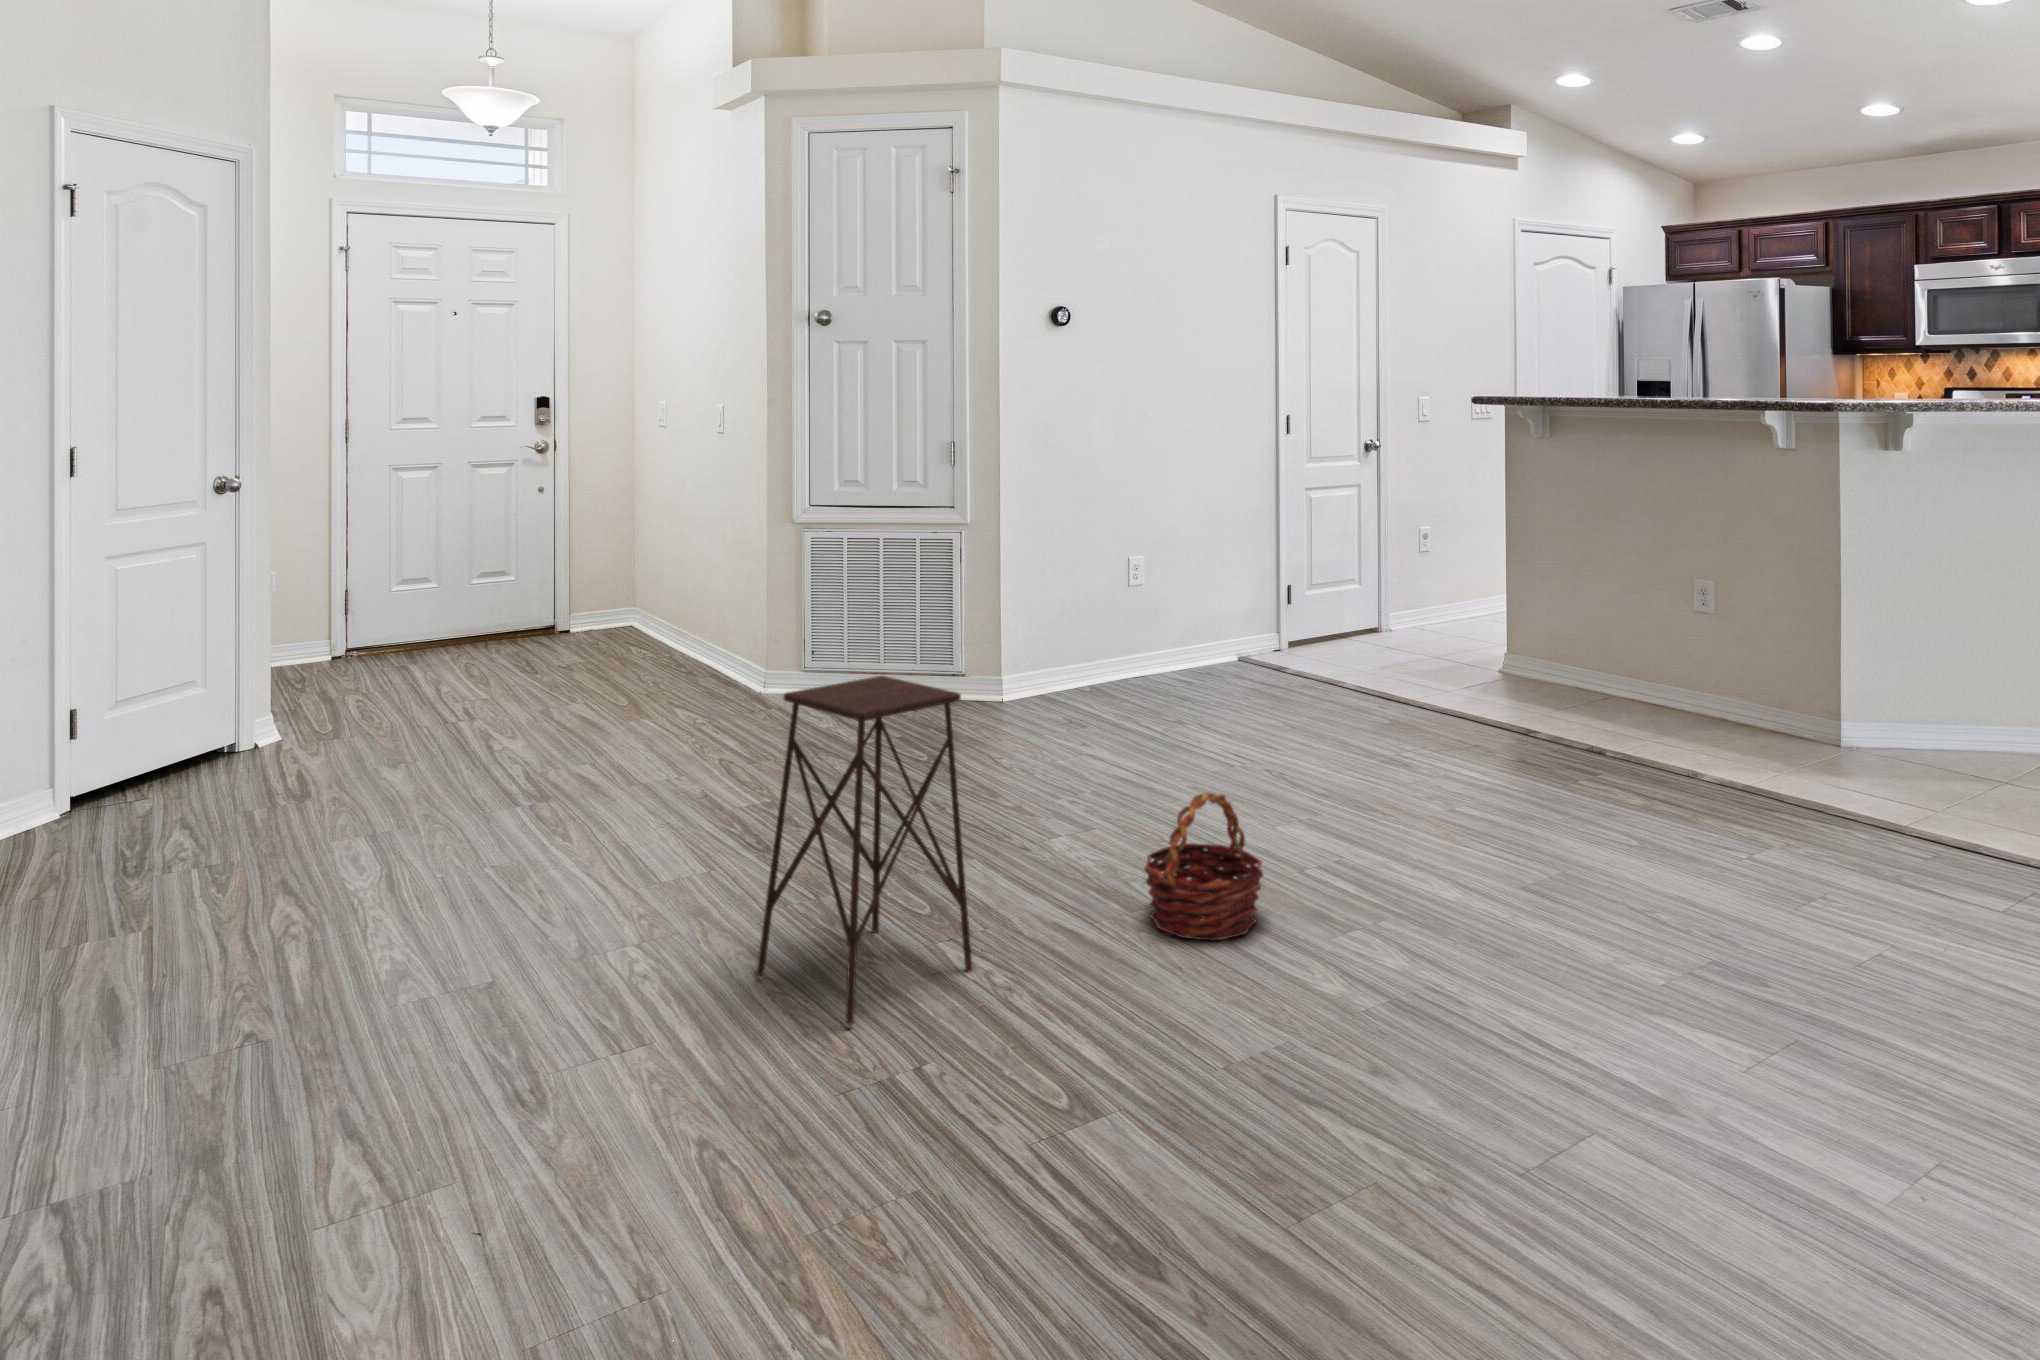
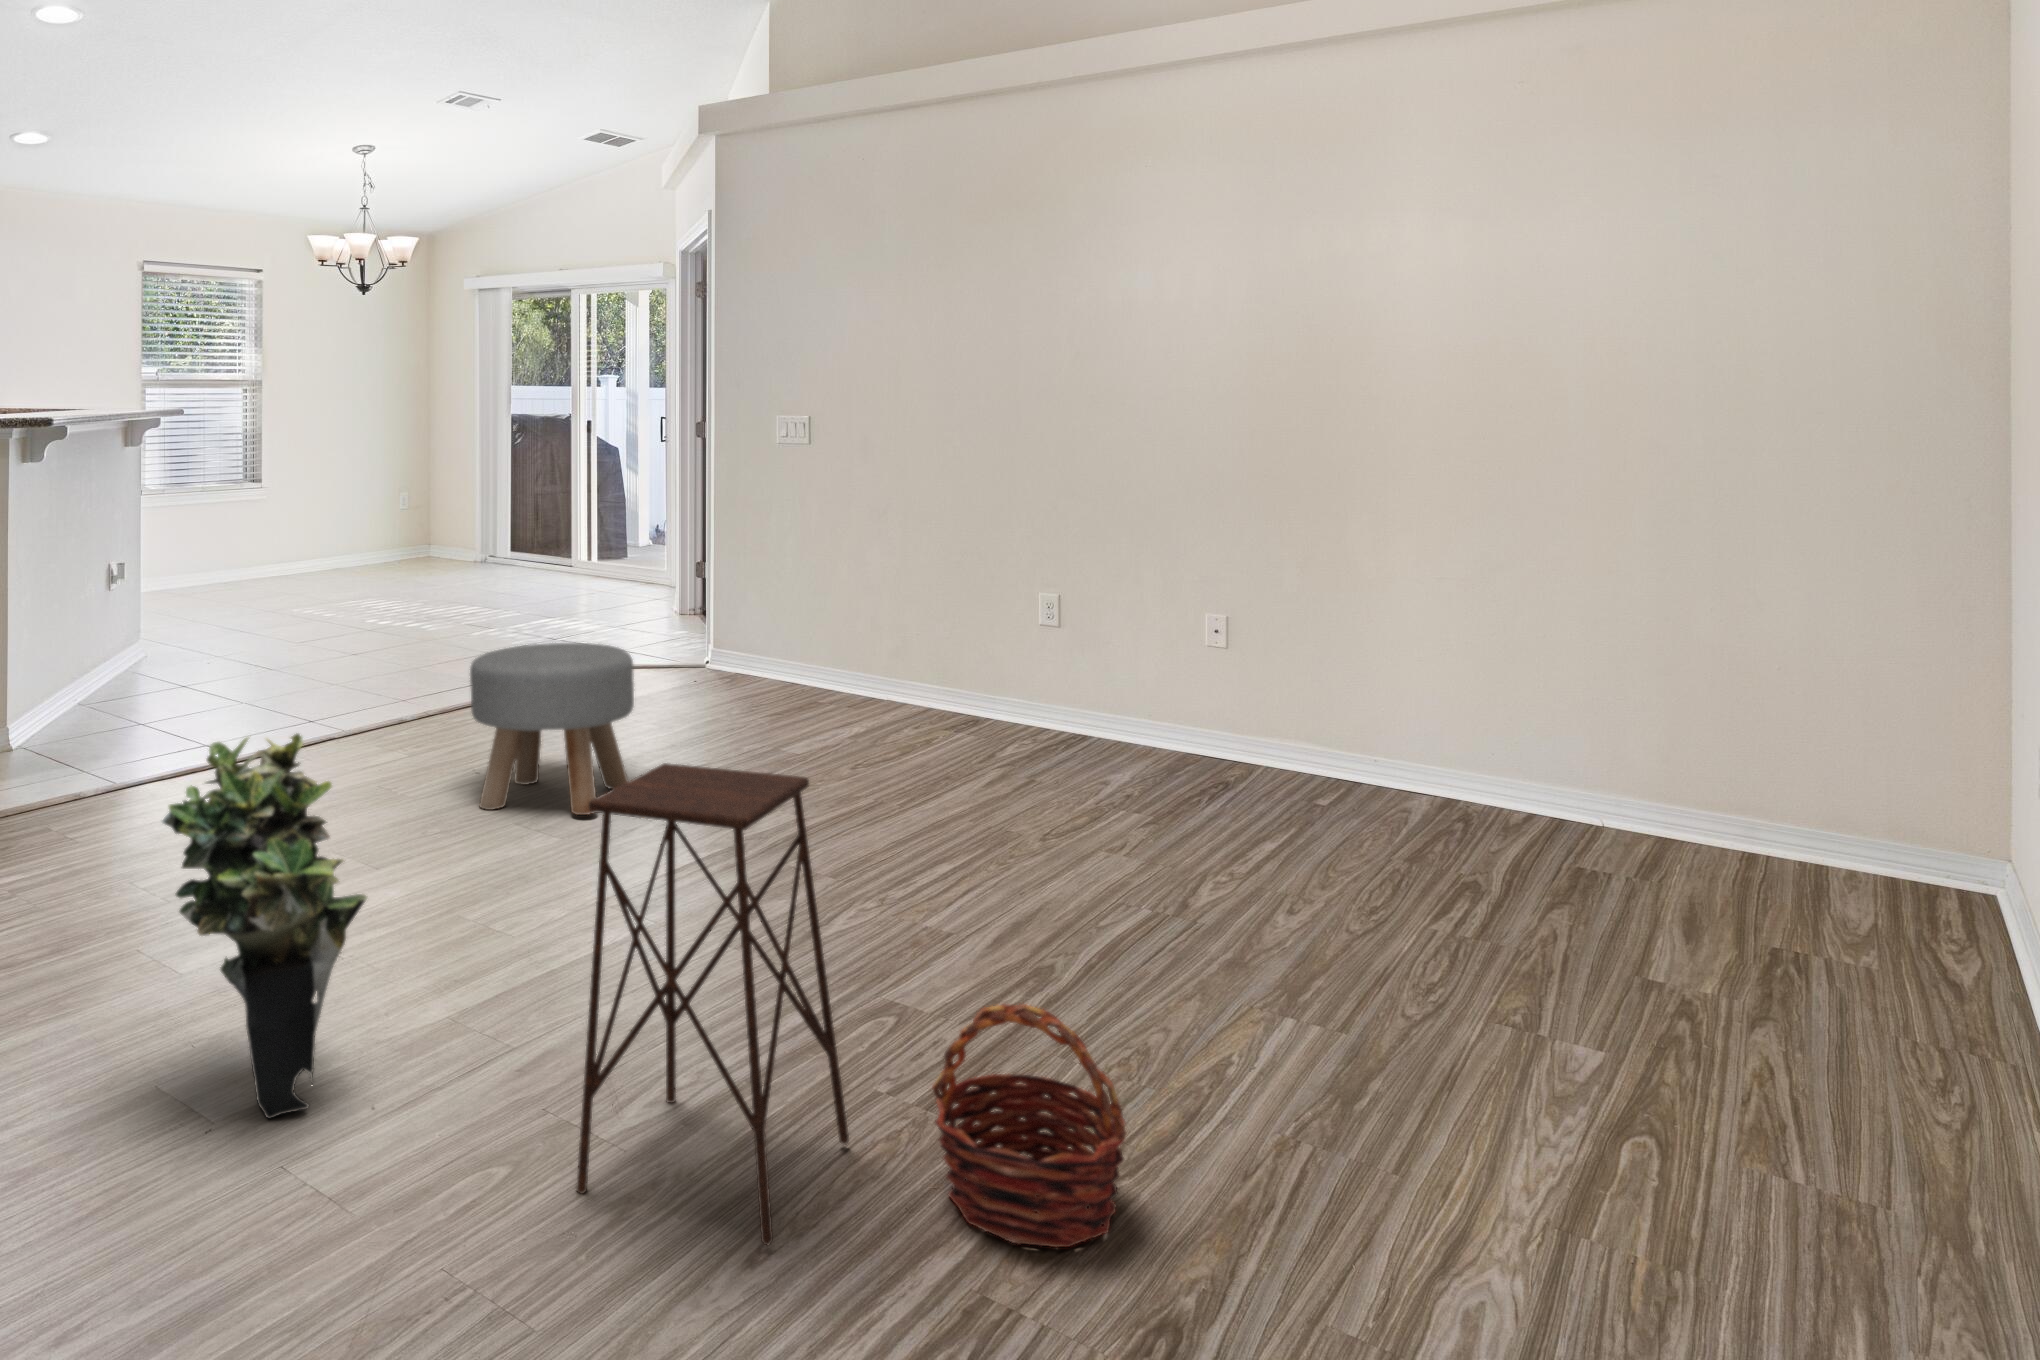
potted plant: none [1006,628,1142,858] -> present [162,733,367,1119]
ottoman: none [1730,747,2009,1041] -> present [470,643,634,815]
basket: present [1145,792,1263,941] -> present [932,1004,1126,1247]

